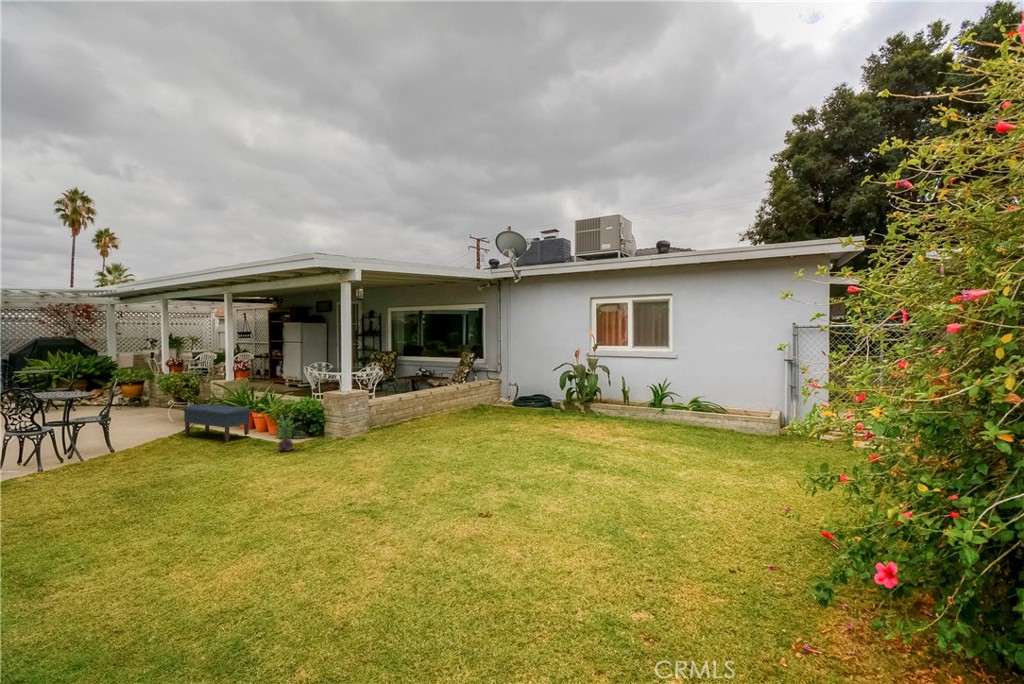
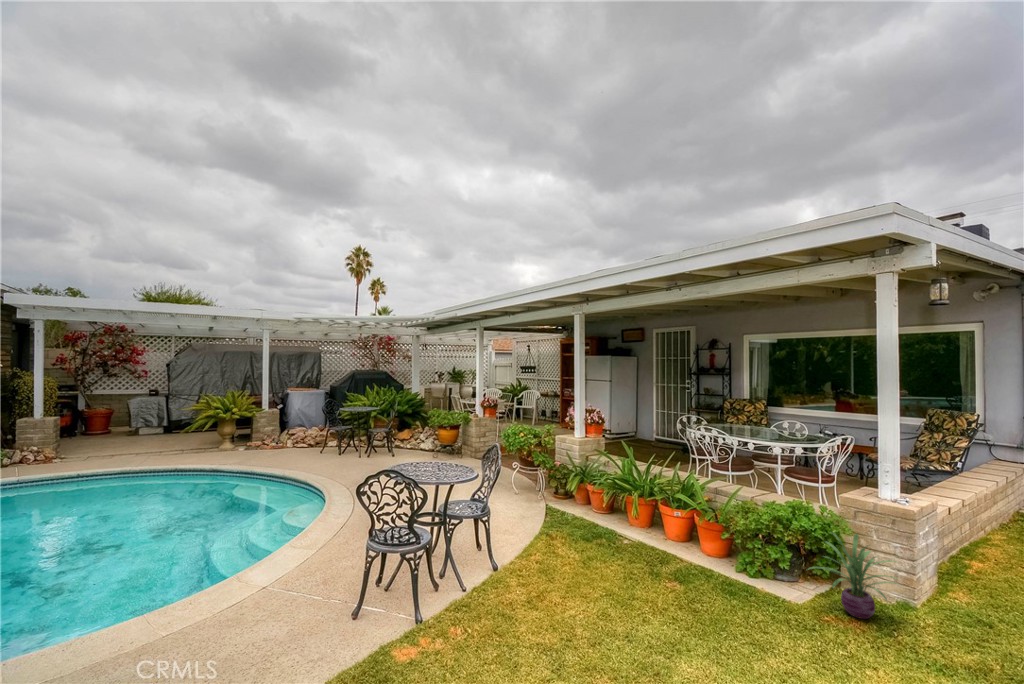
bench: present [183,404,250,442] -> none [582,477,699,560]

